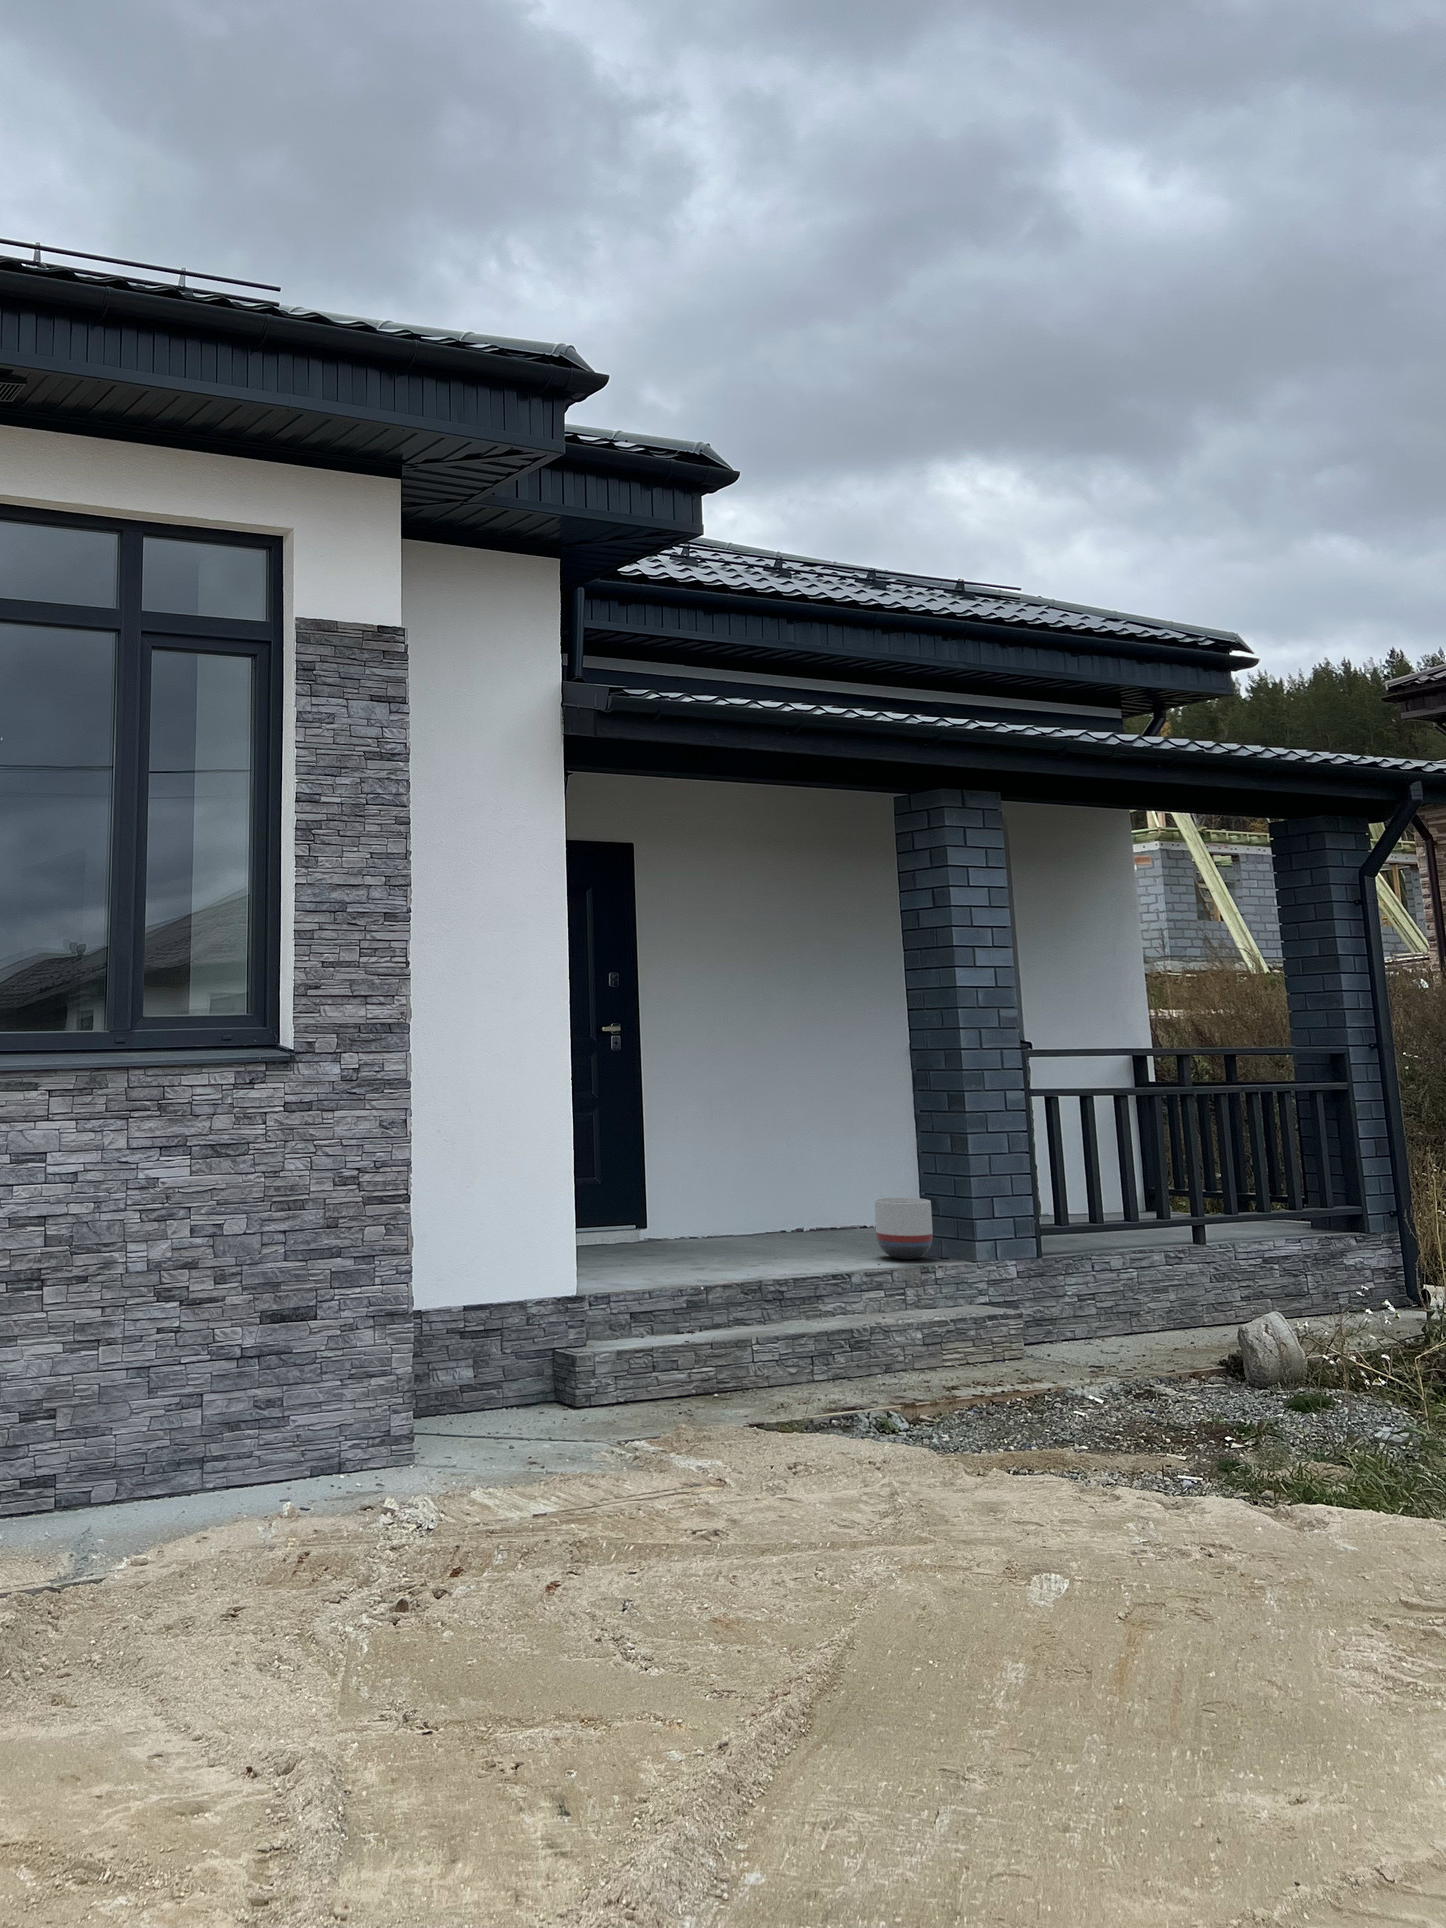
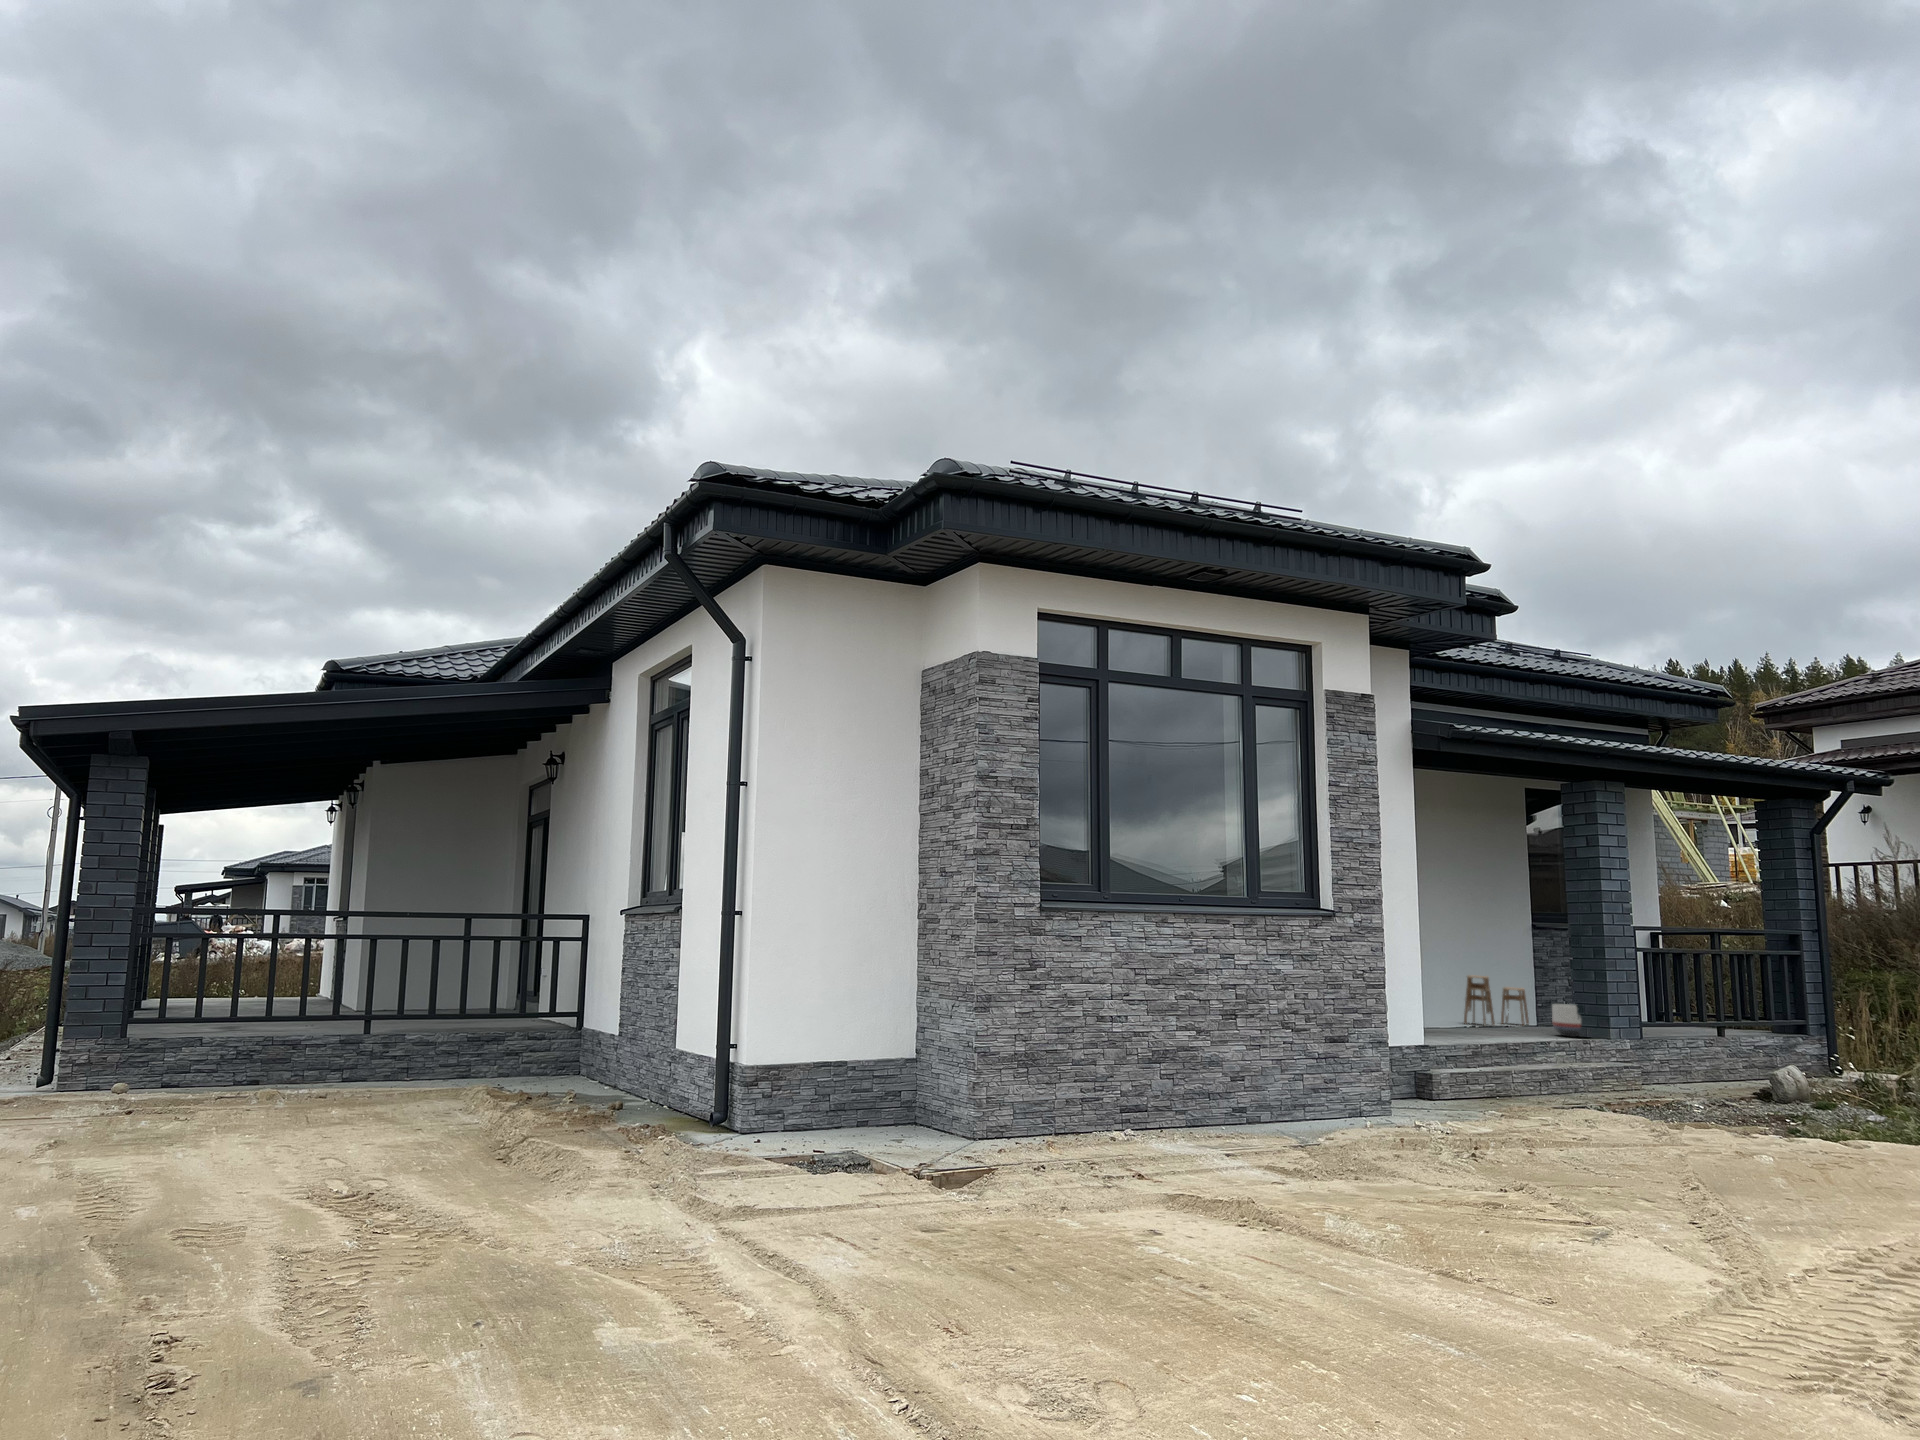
stool: none [751,1146,876,1241] -> present [1464,975,1529,1025]

